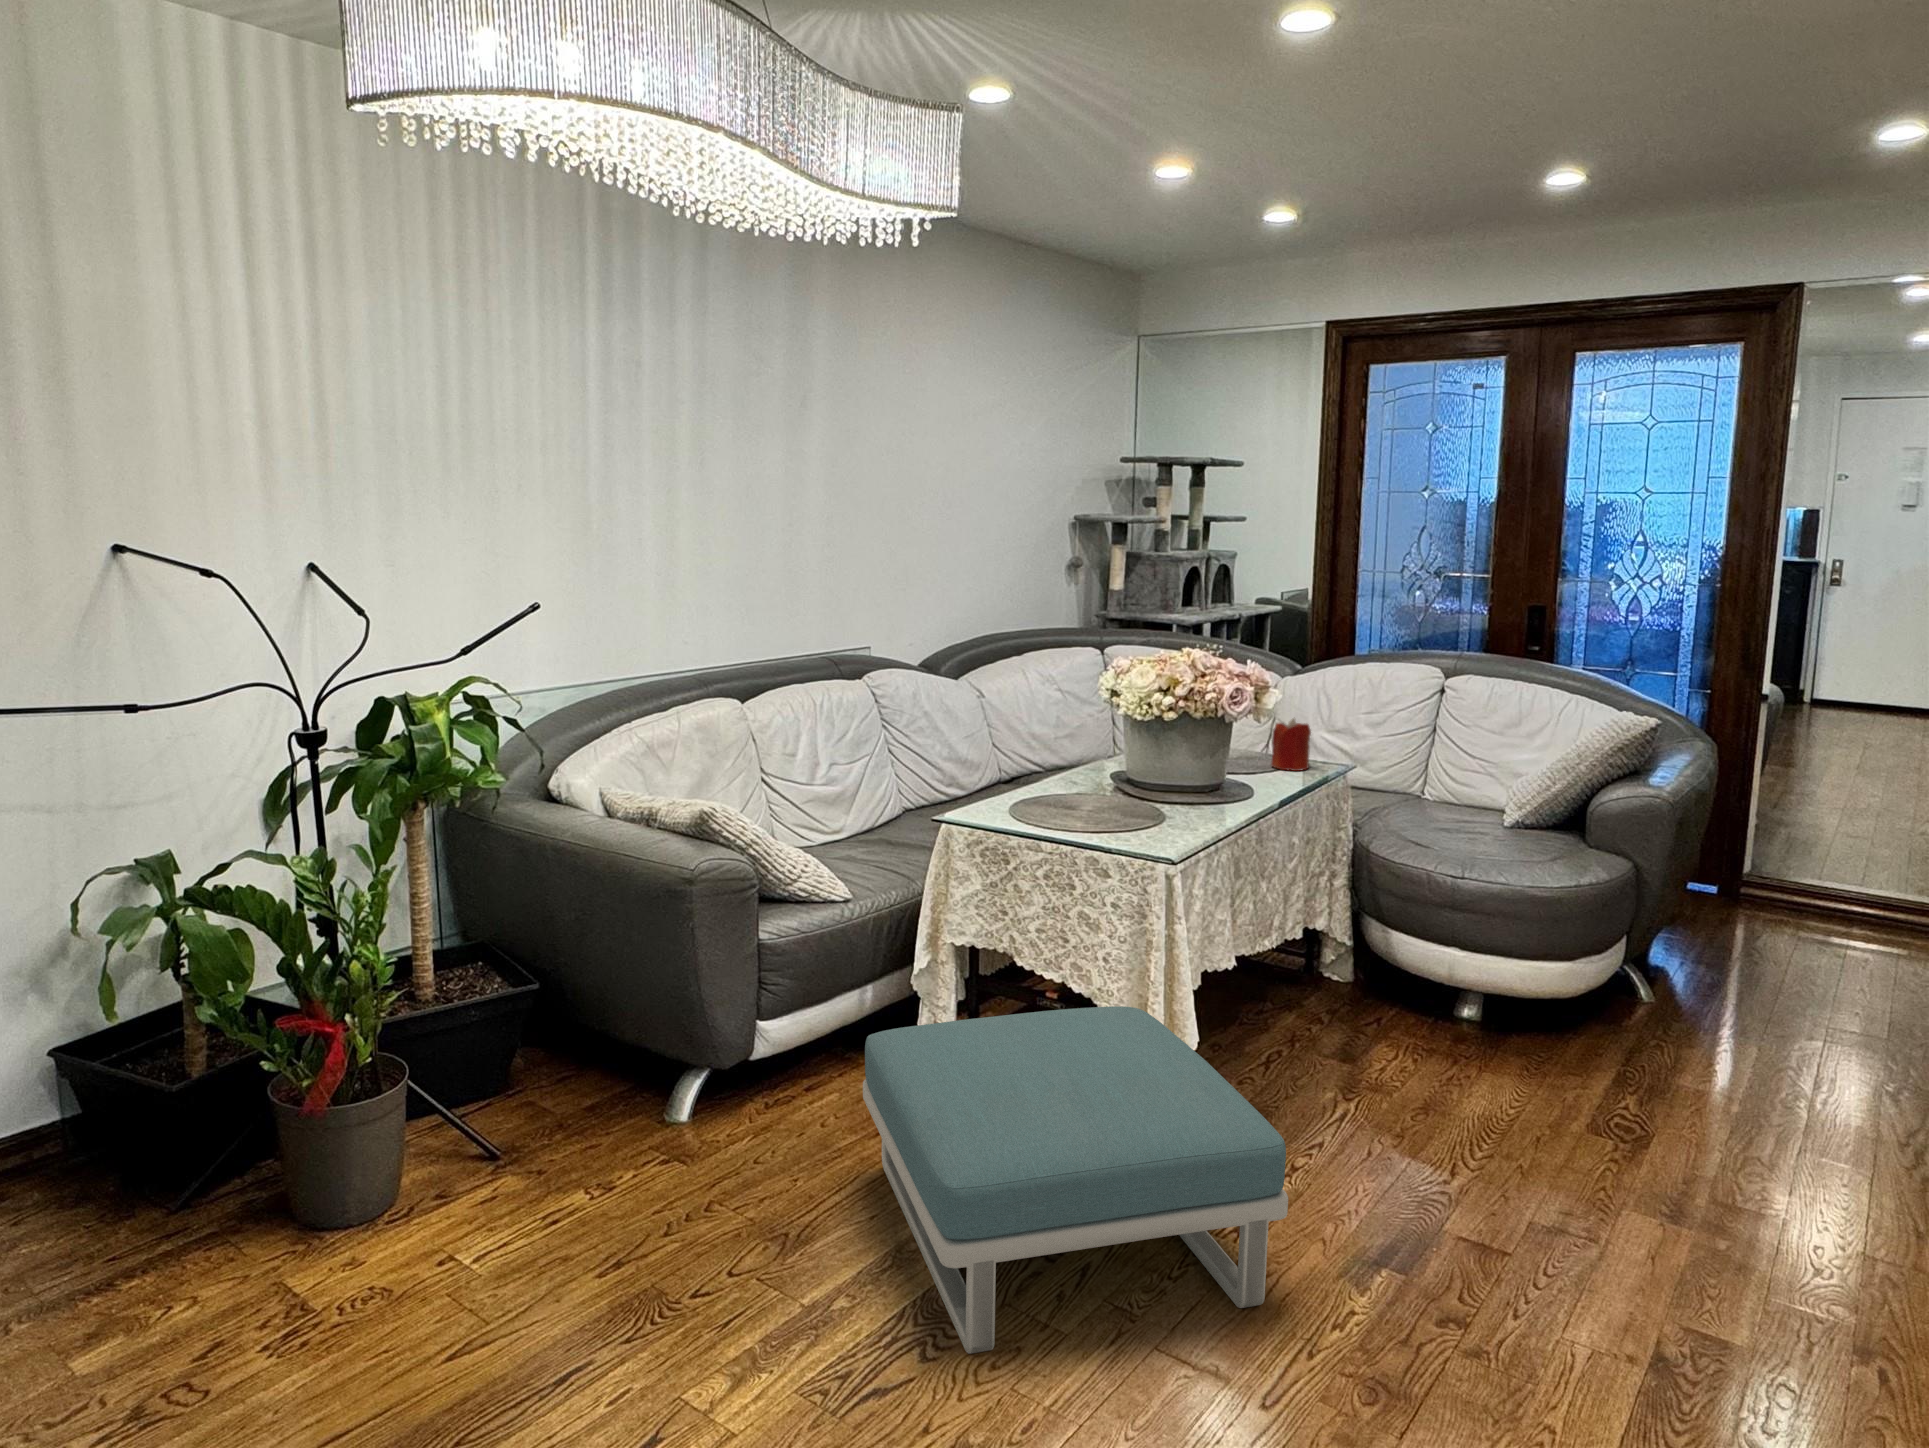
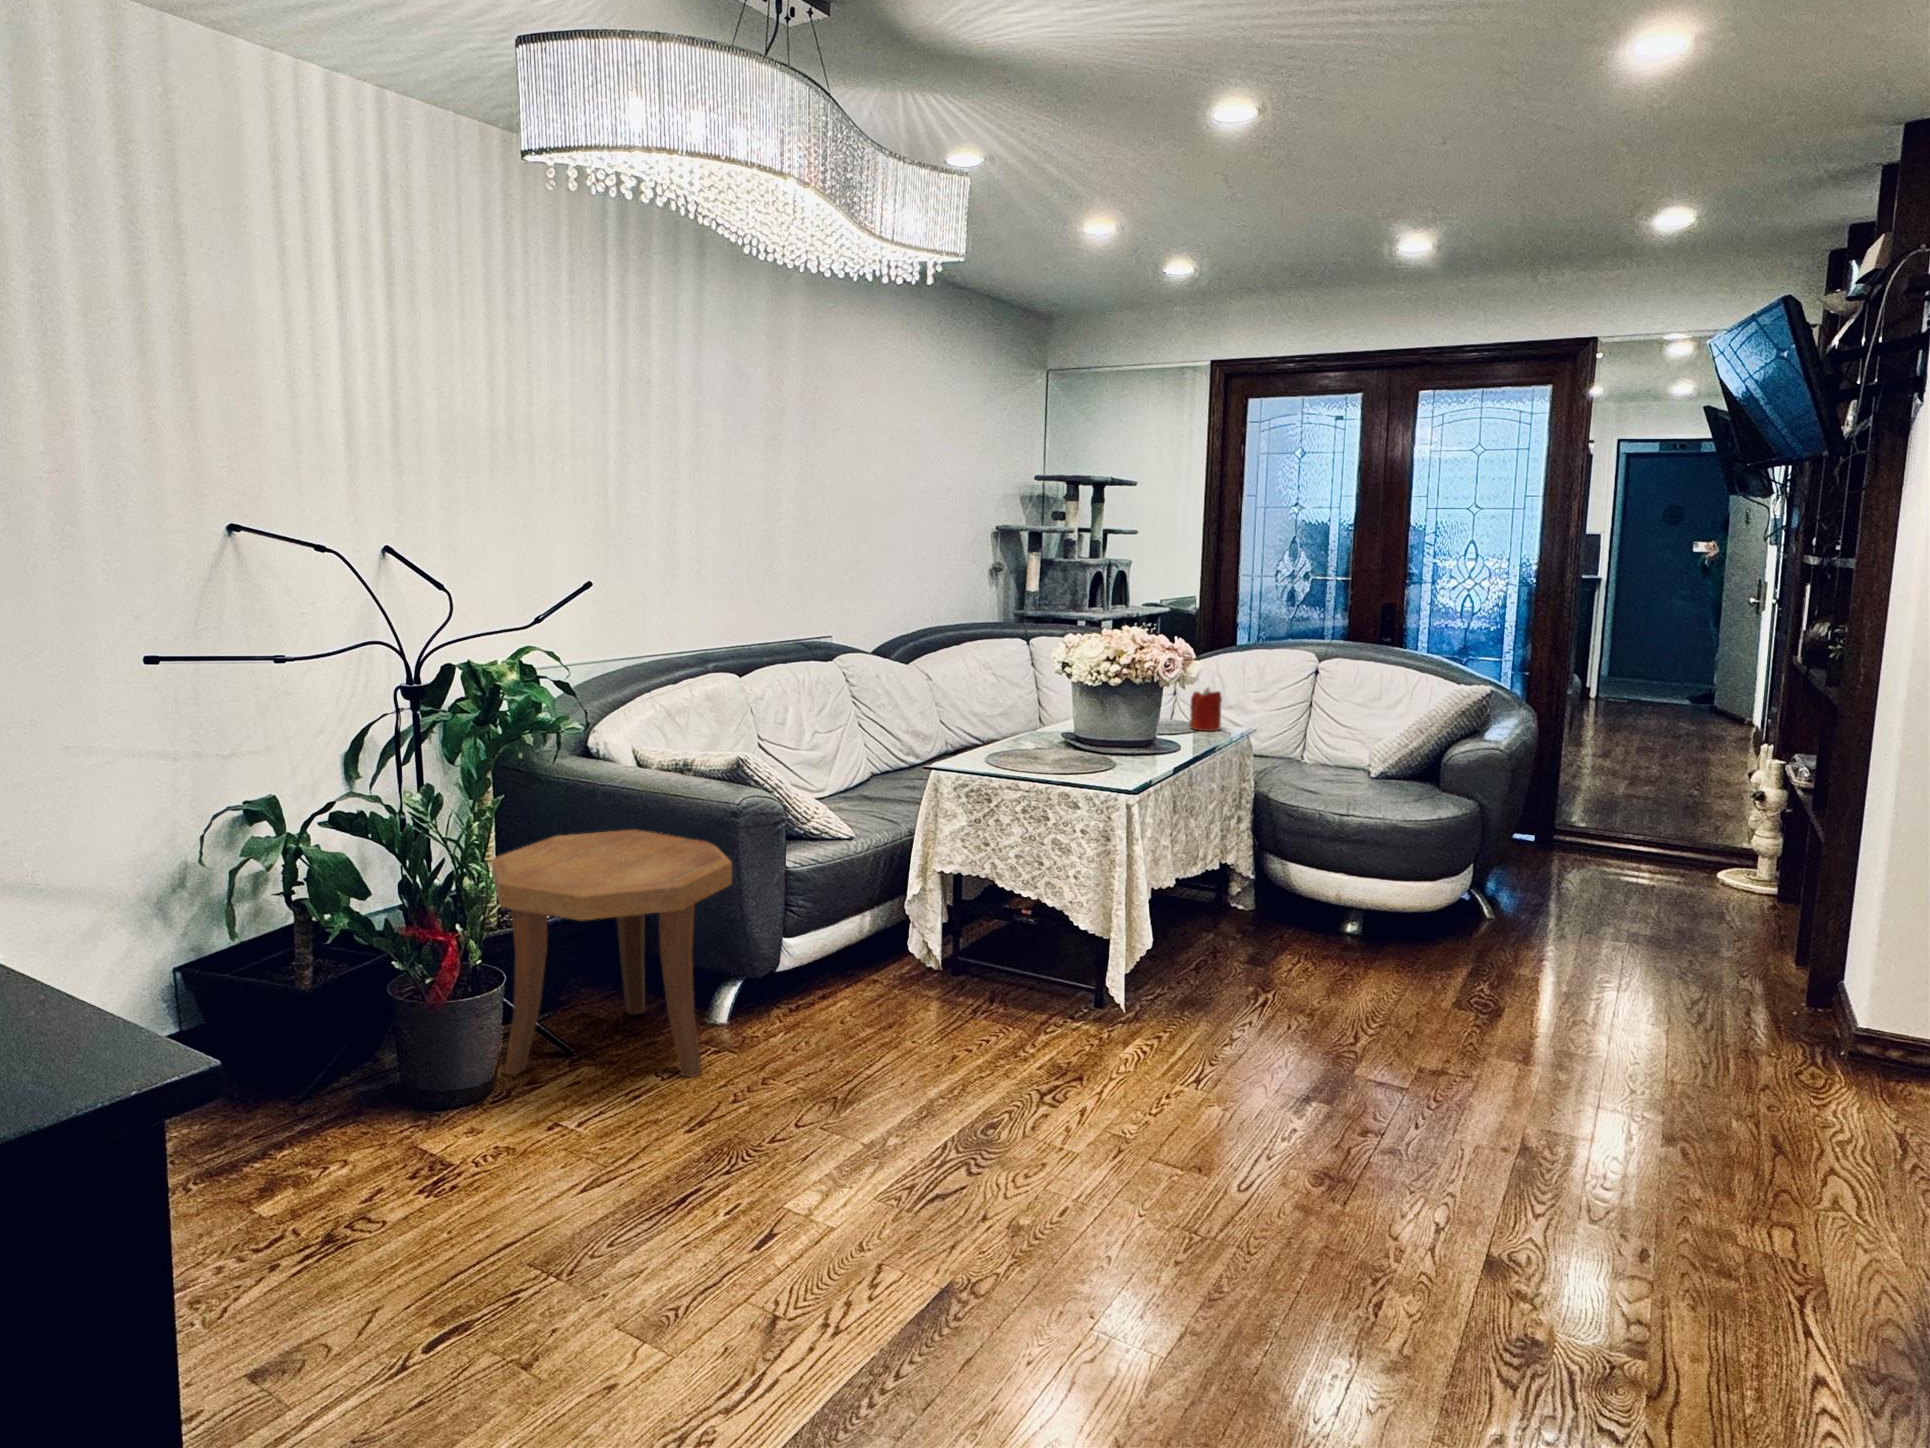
side table: none [399,892,680,1197] -> present [492,830,732,1078]
footstool: present [863,1006,1288,1354] -> none [887,912,1245,1167]

